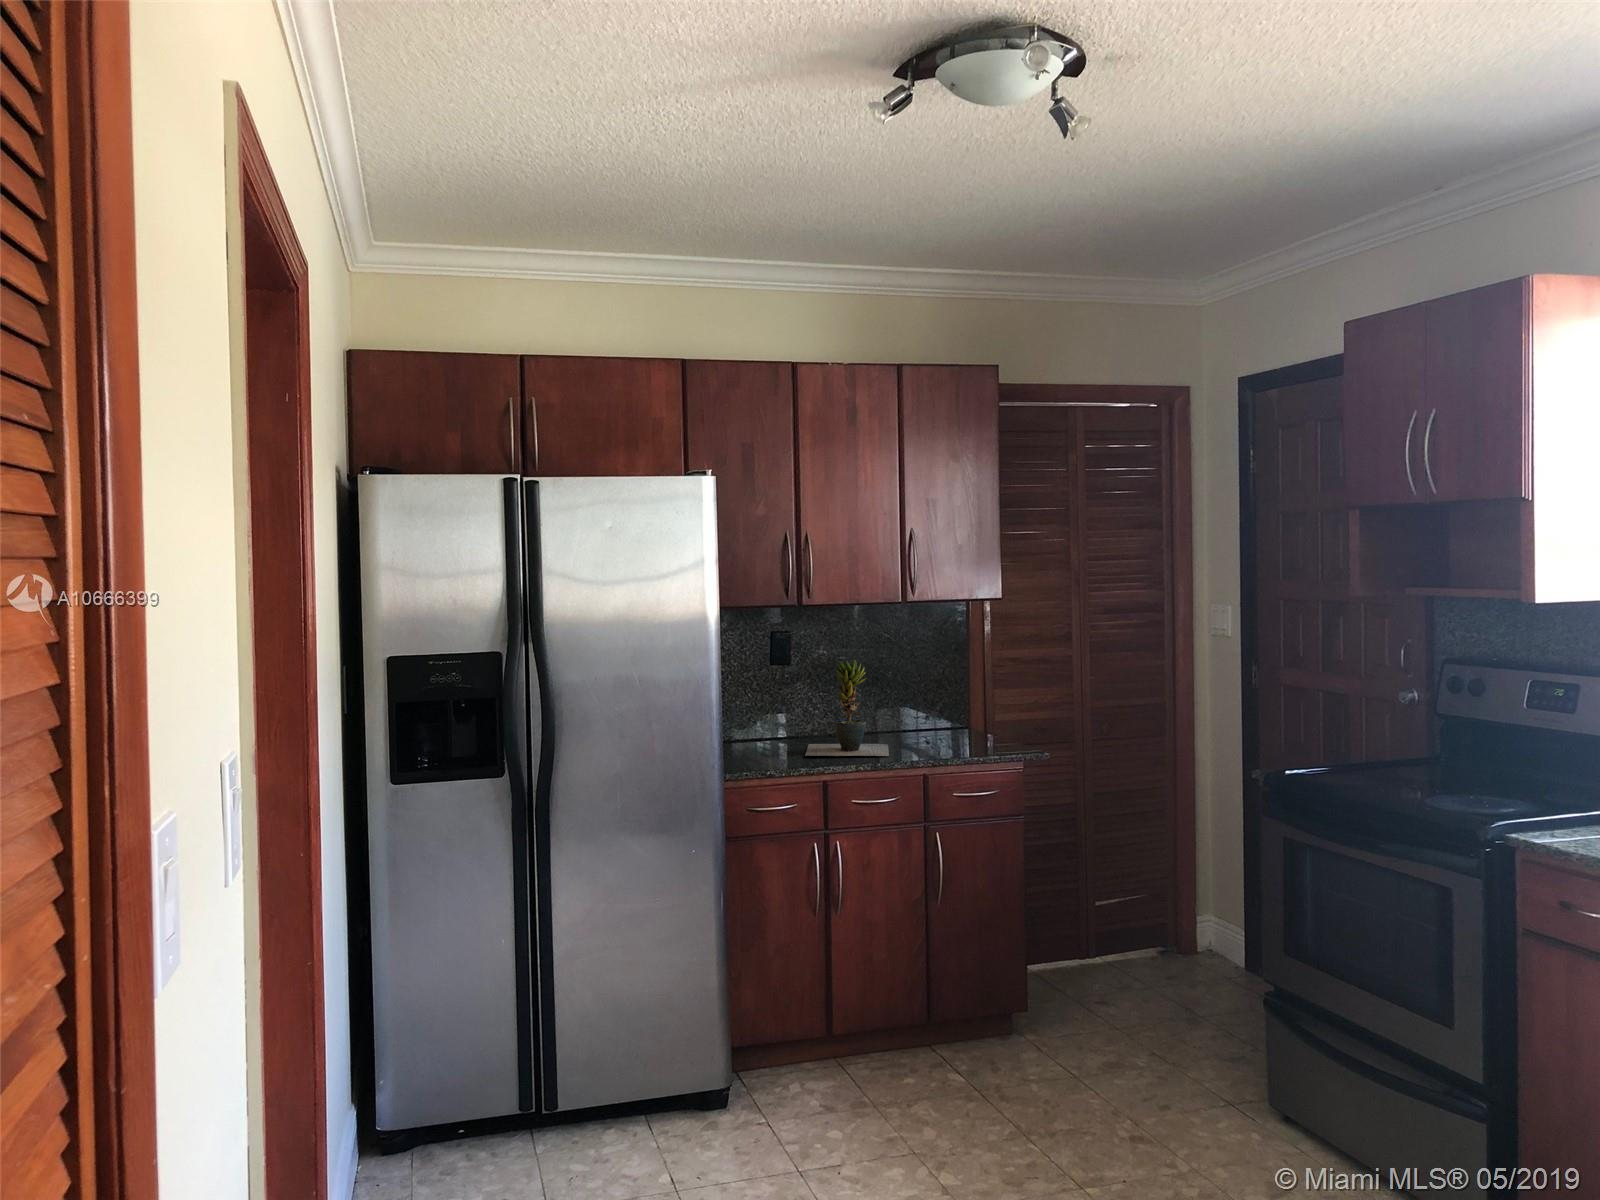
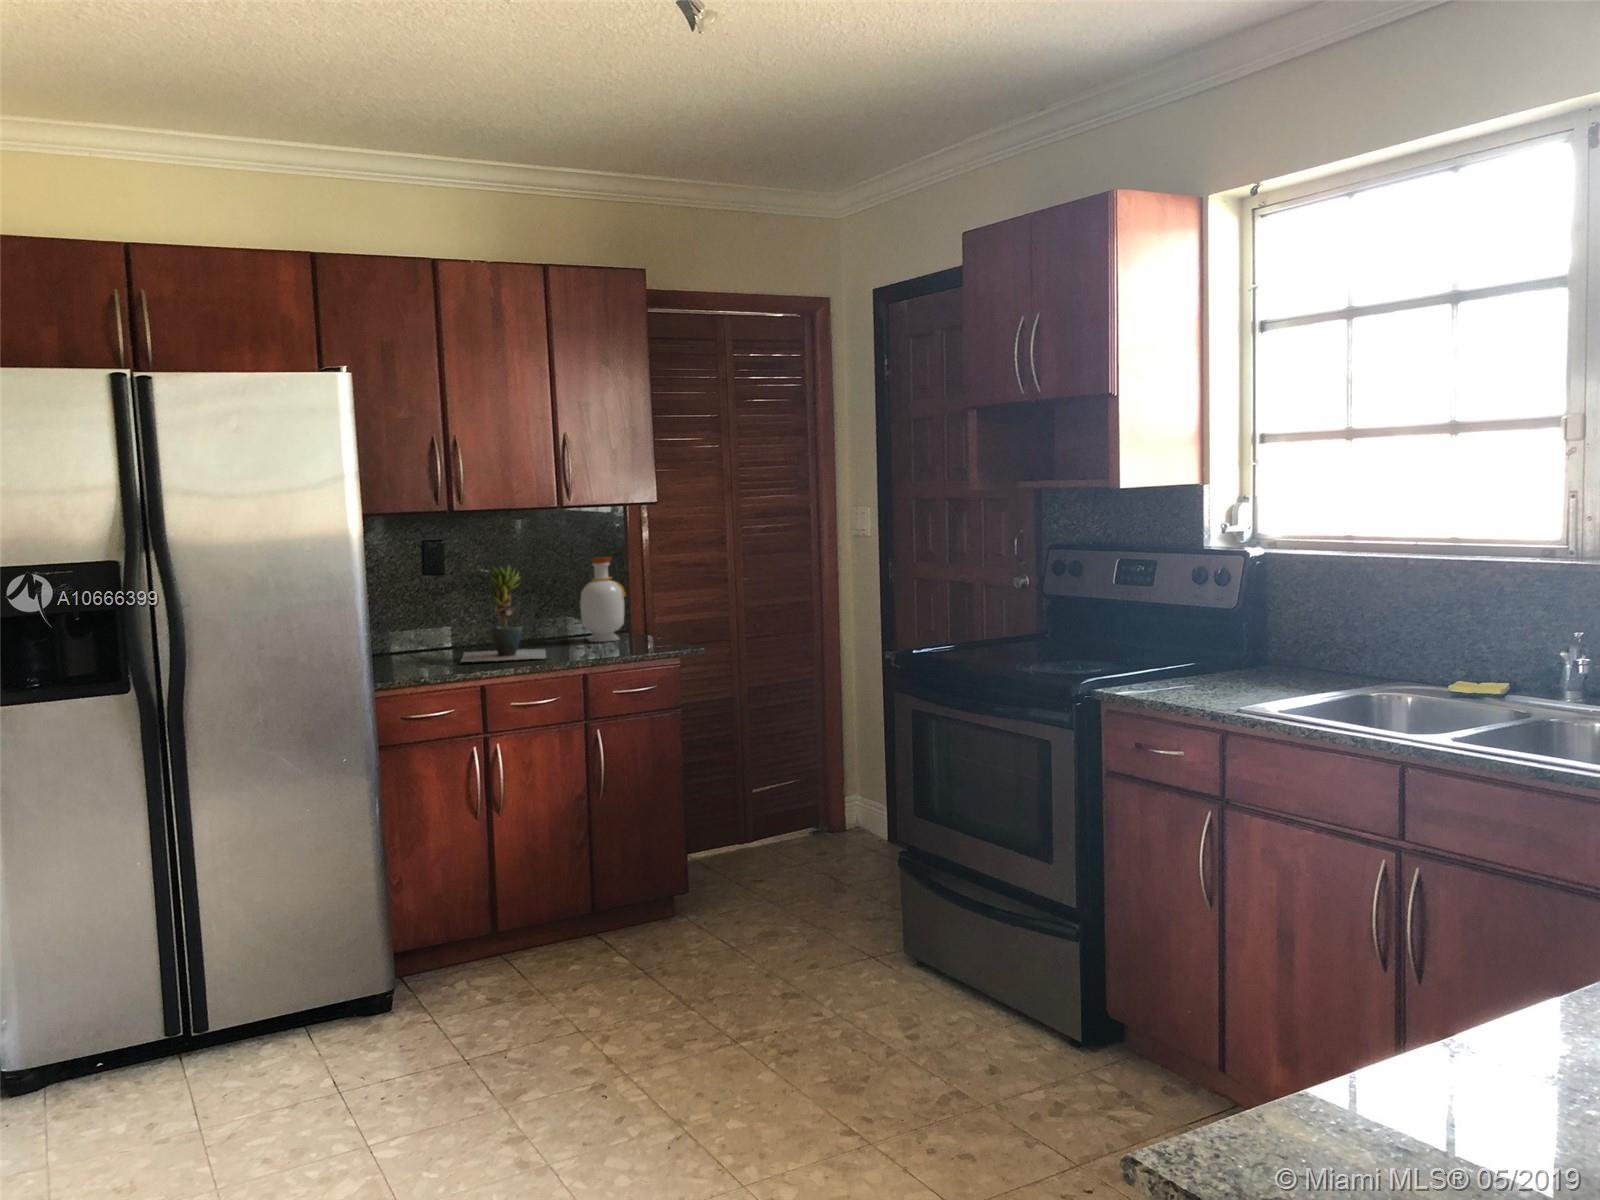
bottle: none [923,653,969,739] -> present [580,557,625,642]

